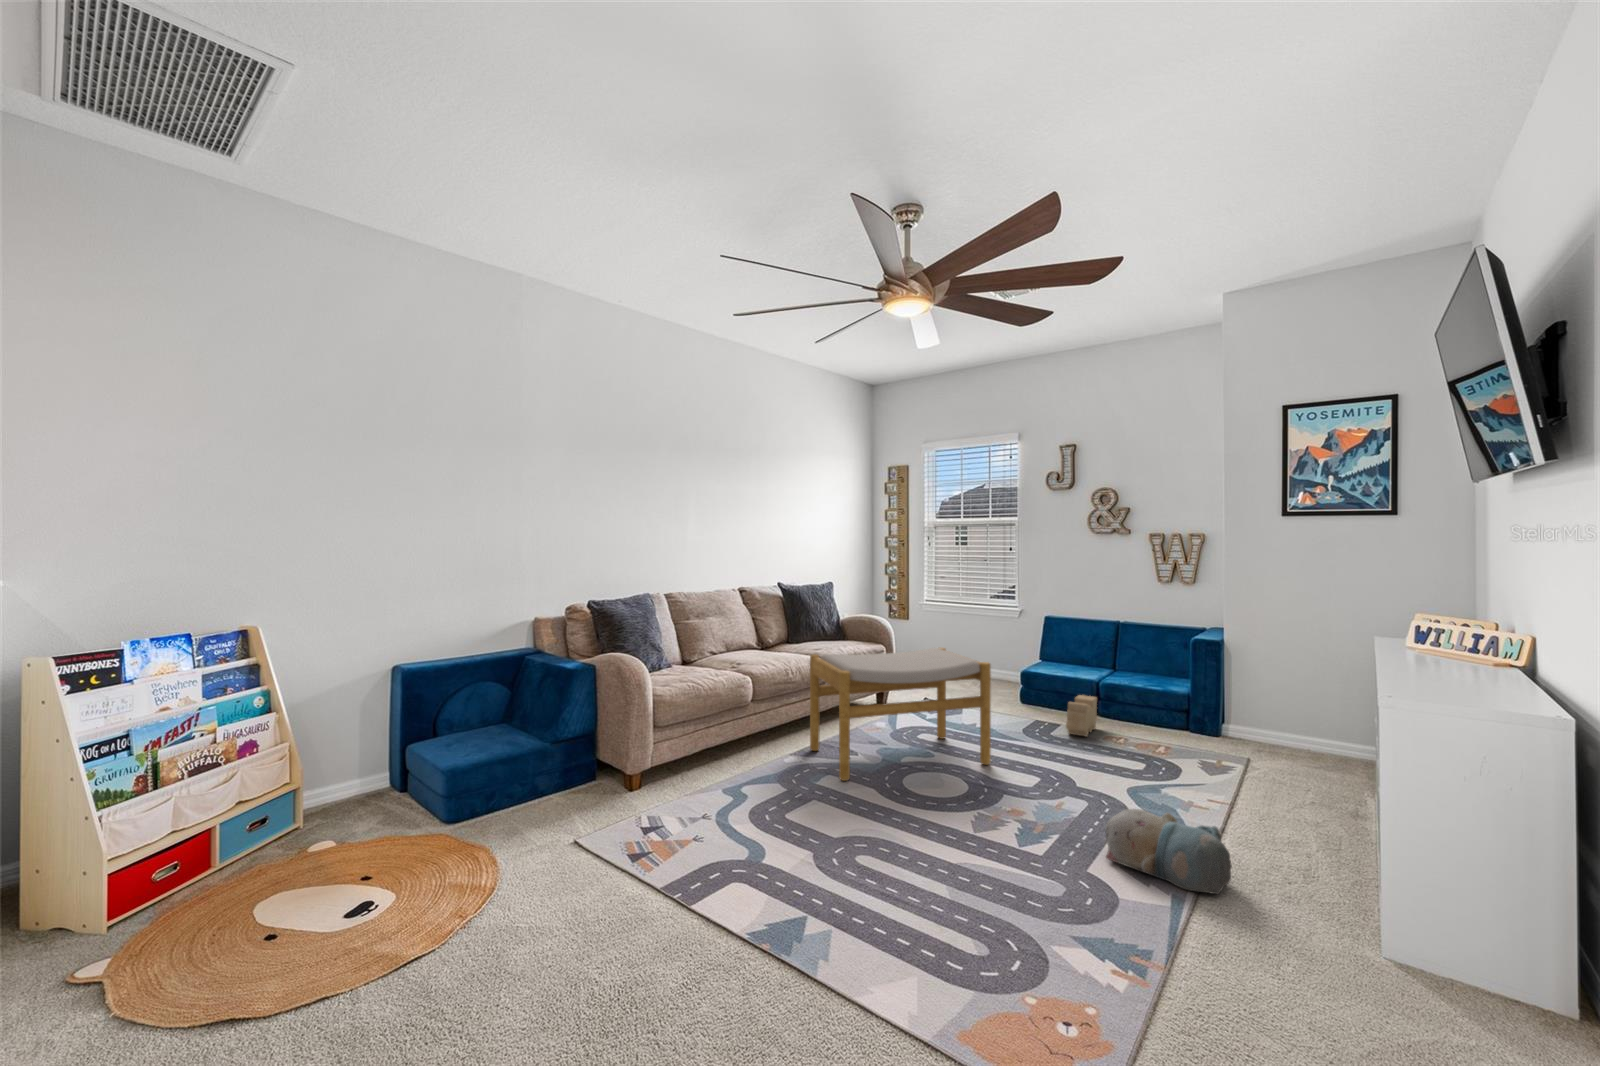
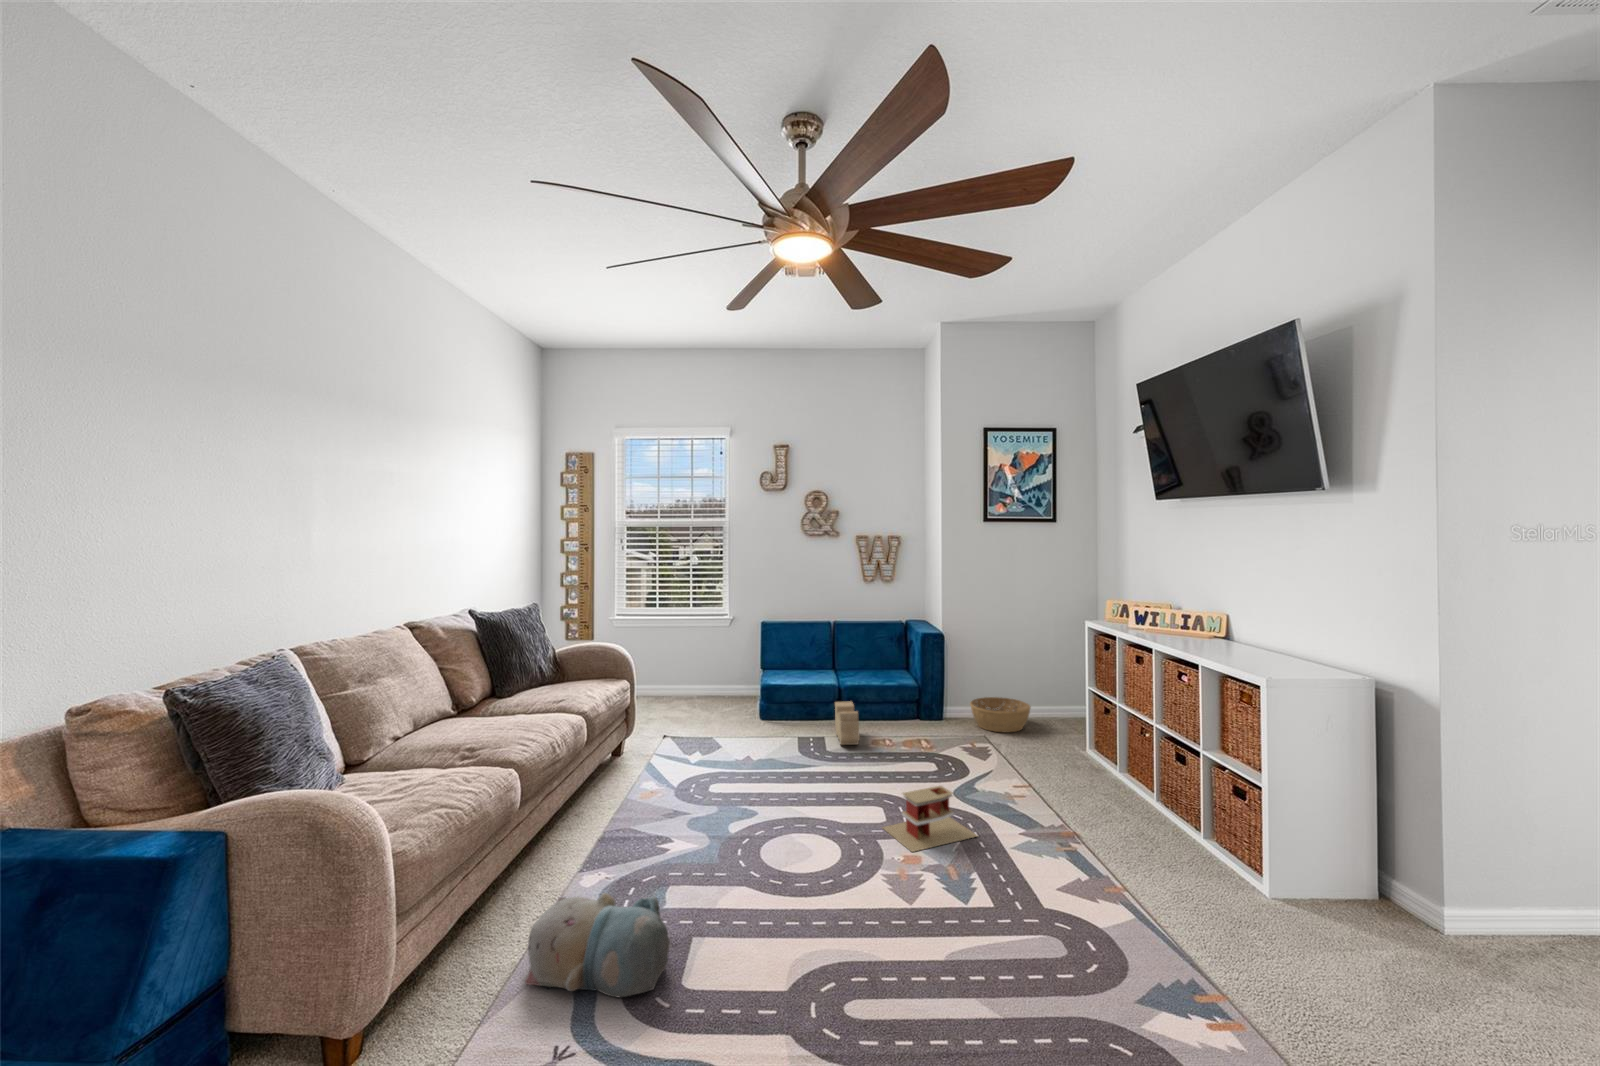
footstool: present [810,648,991,781] -> none [603,676,821,883]
basket: none [1246,720,1330,763] -> present [970,697,1031,732]
toy house: none [1021,762,1104,817] -> present [883,786,977,852]
plush toy: present [1106,809,1232,894] -> present [525,893,670,997]

